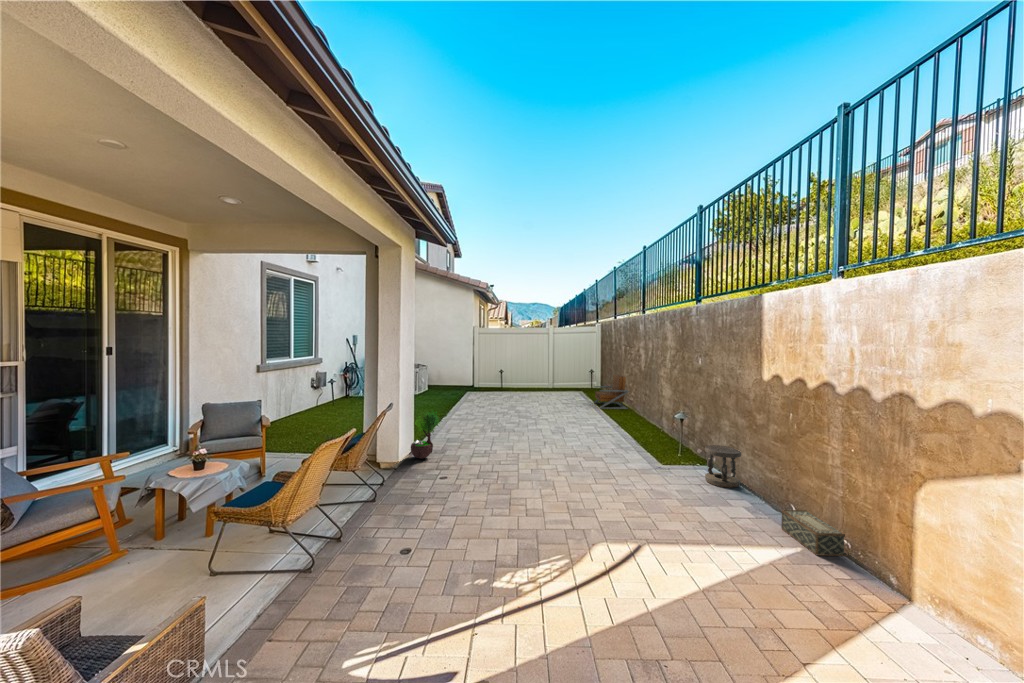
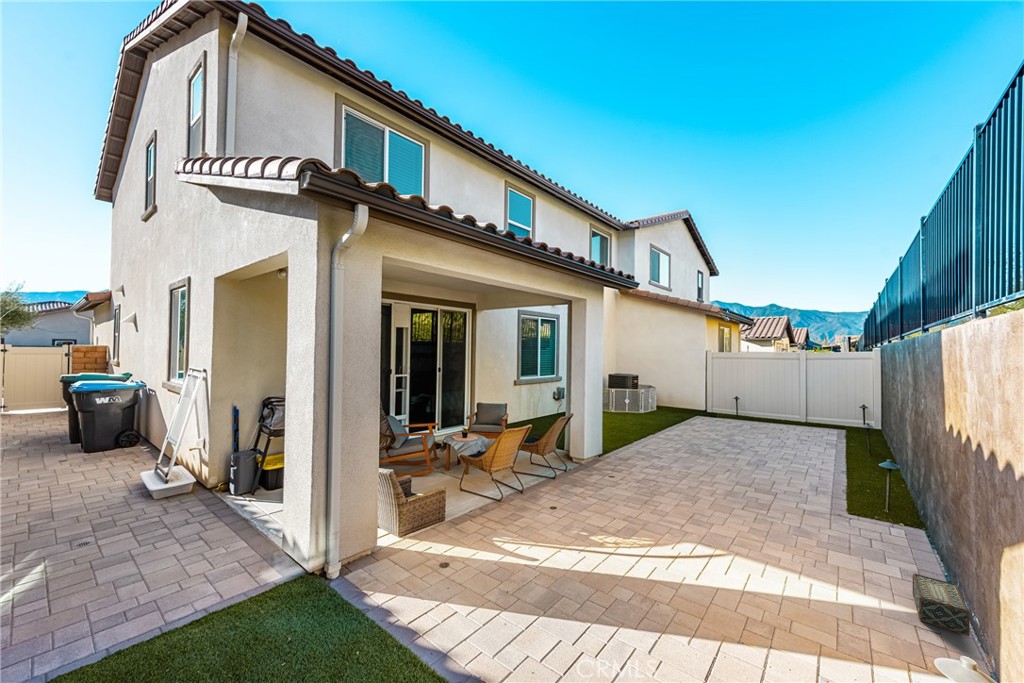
lounge chair: present [594,374,629,409] -> none [842,413,888,458]
potted tree: present [411,413,438,459] -> none [597,423,620,461]
stool: present [705,445,741,488] -> none [881,501,932,554]

